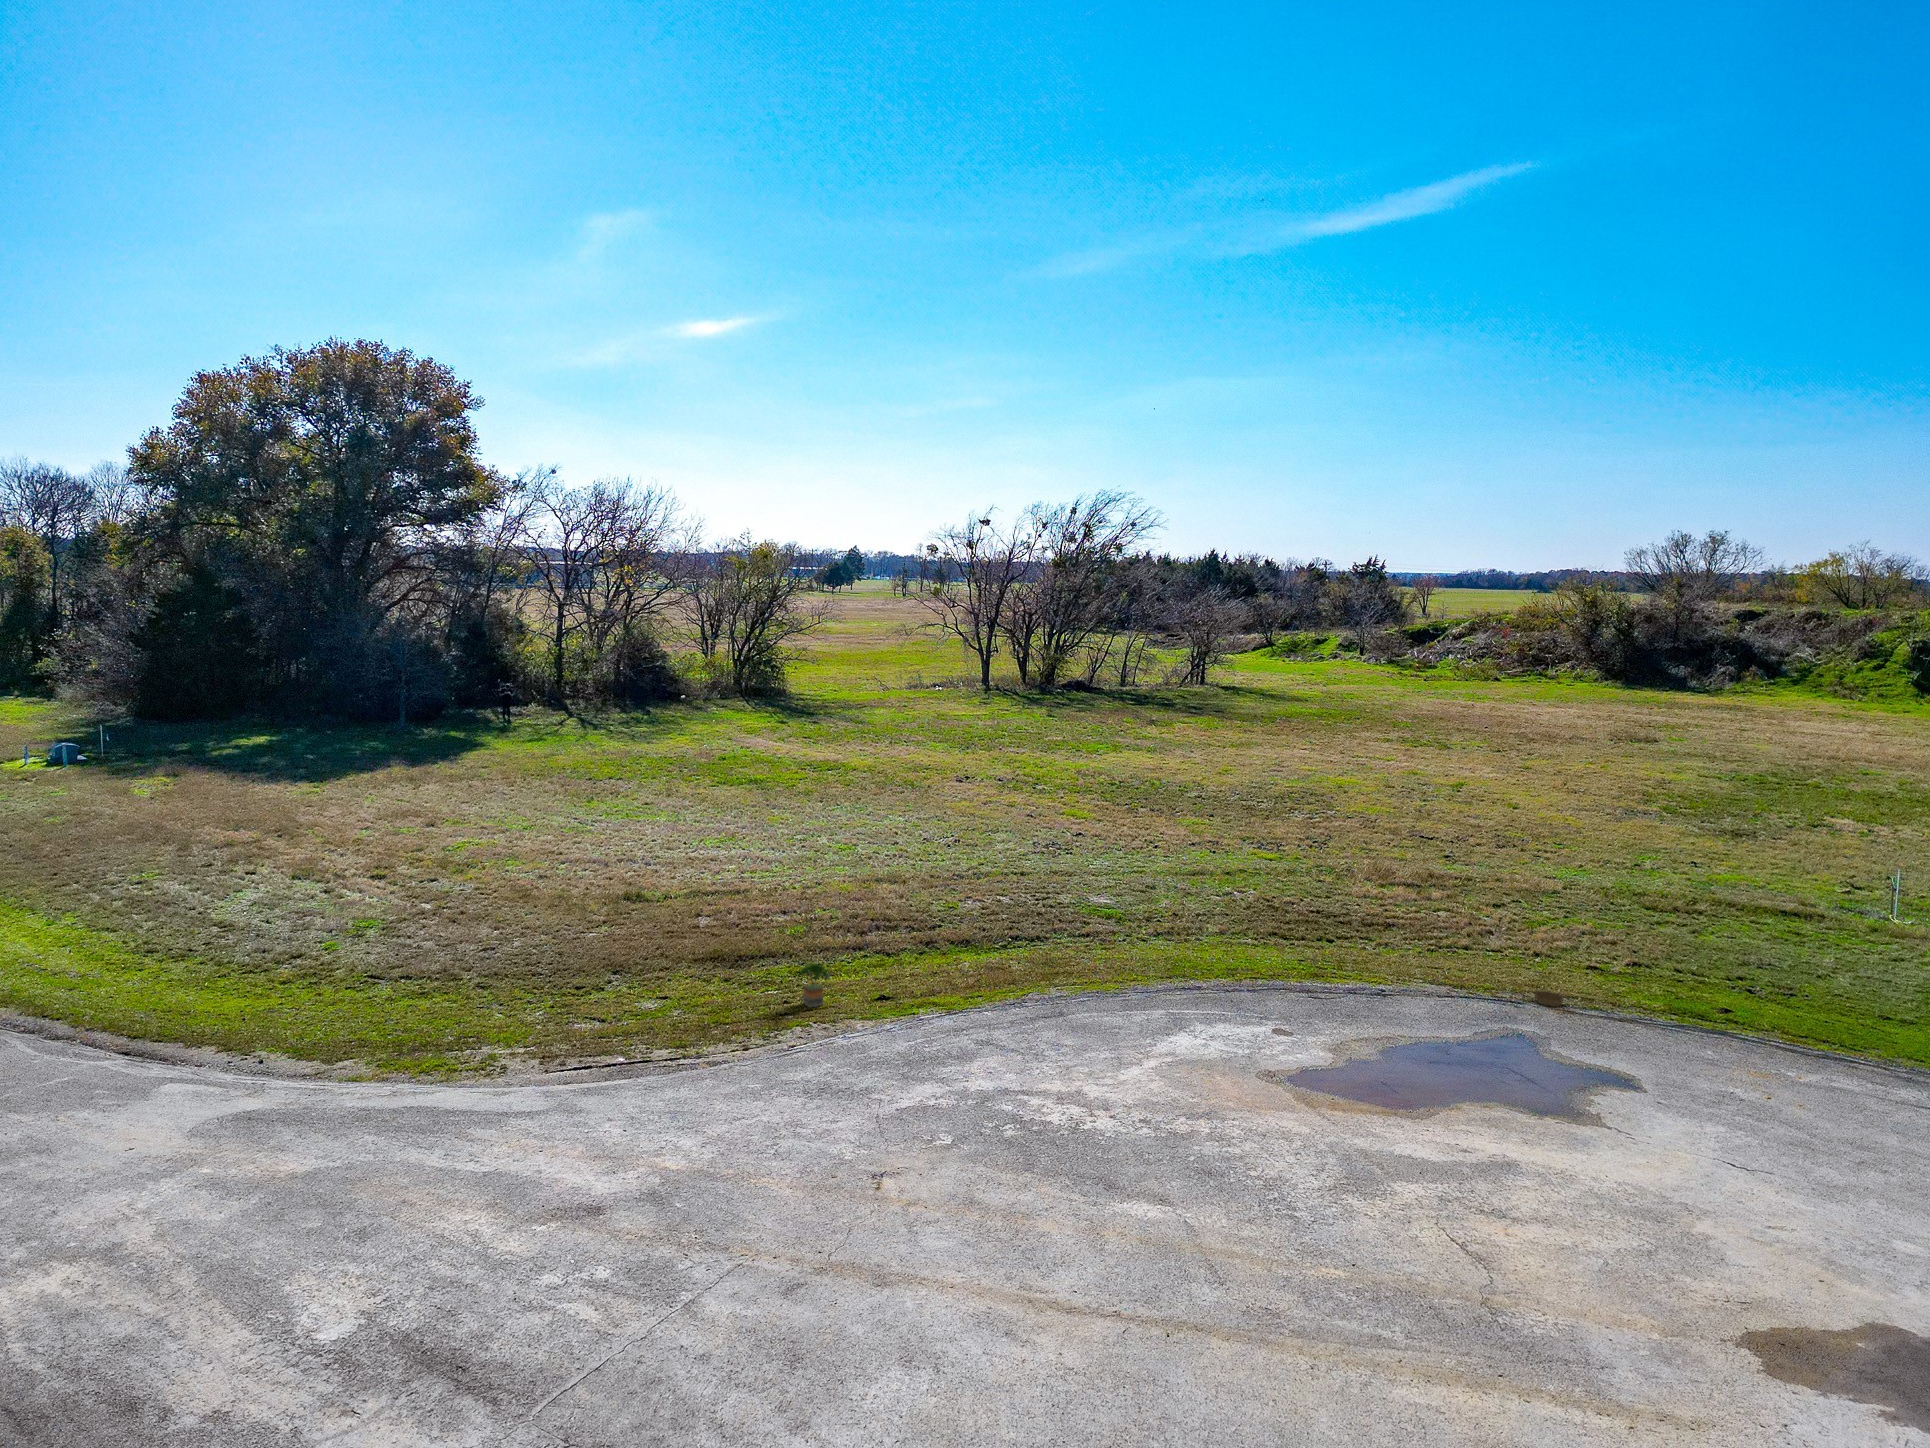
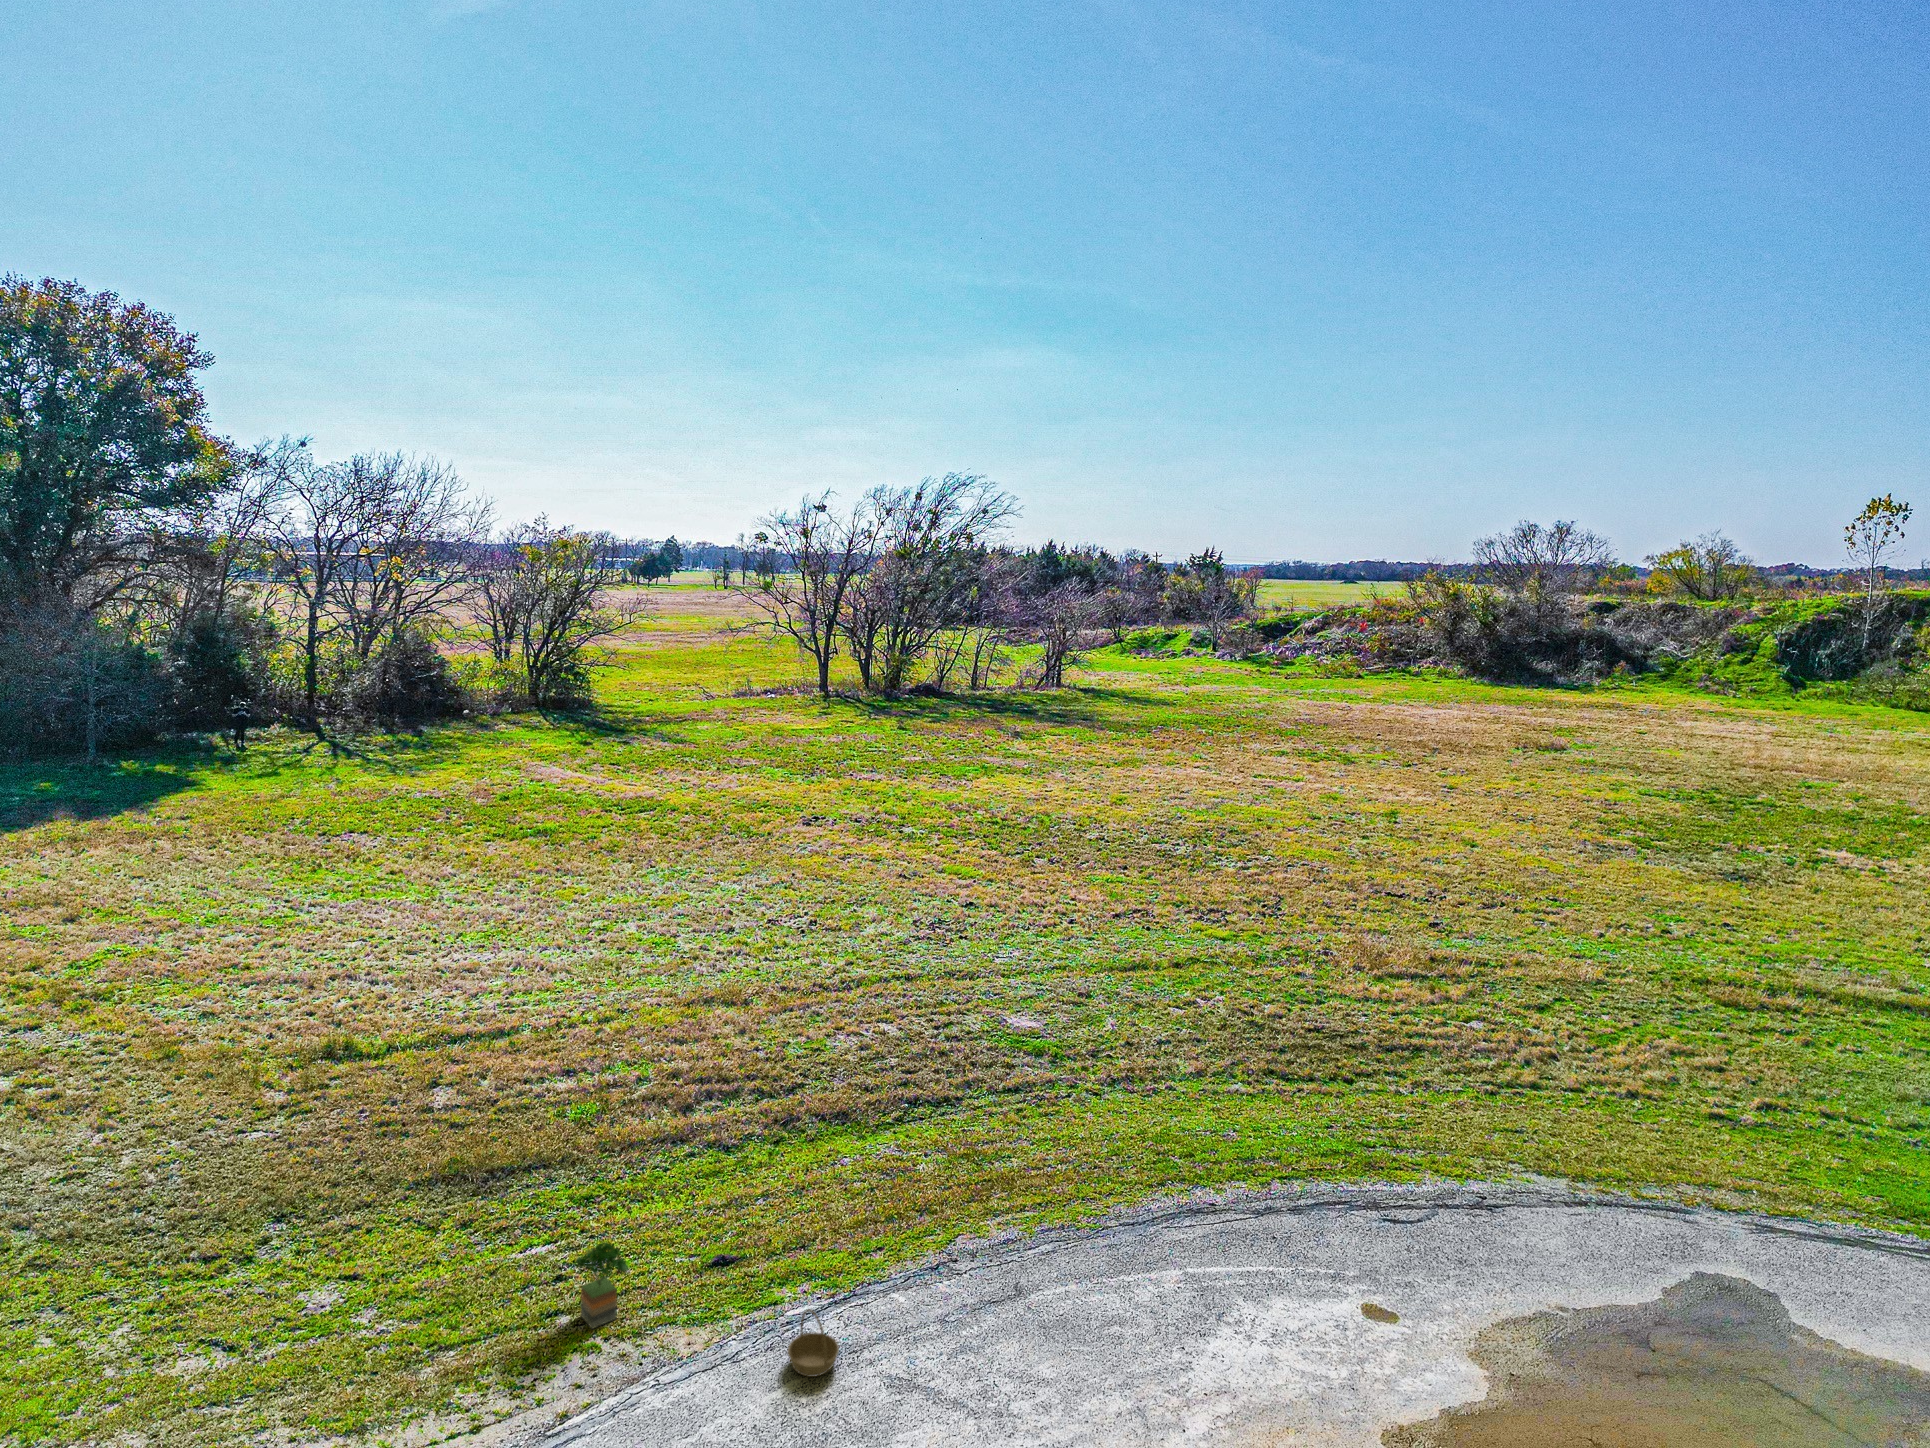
basket: present [1534,979,1564,1007] -> present [787,1309,839,1377]

